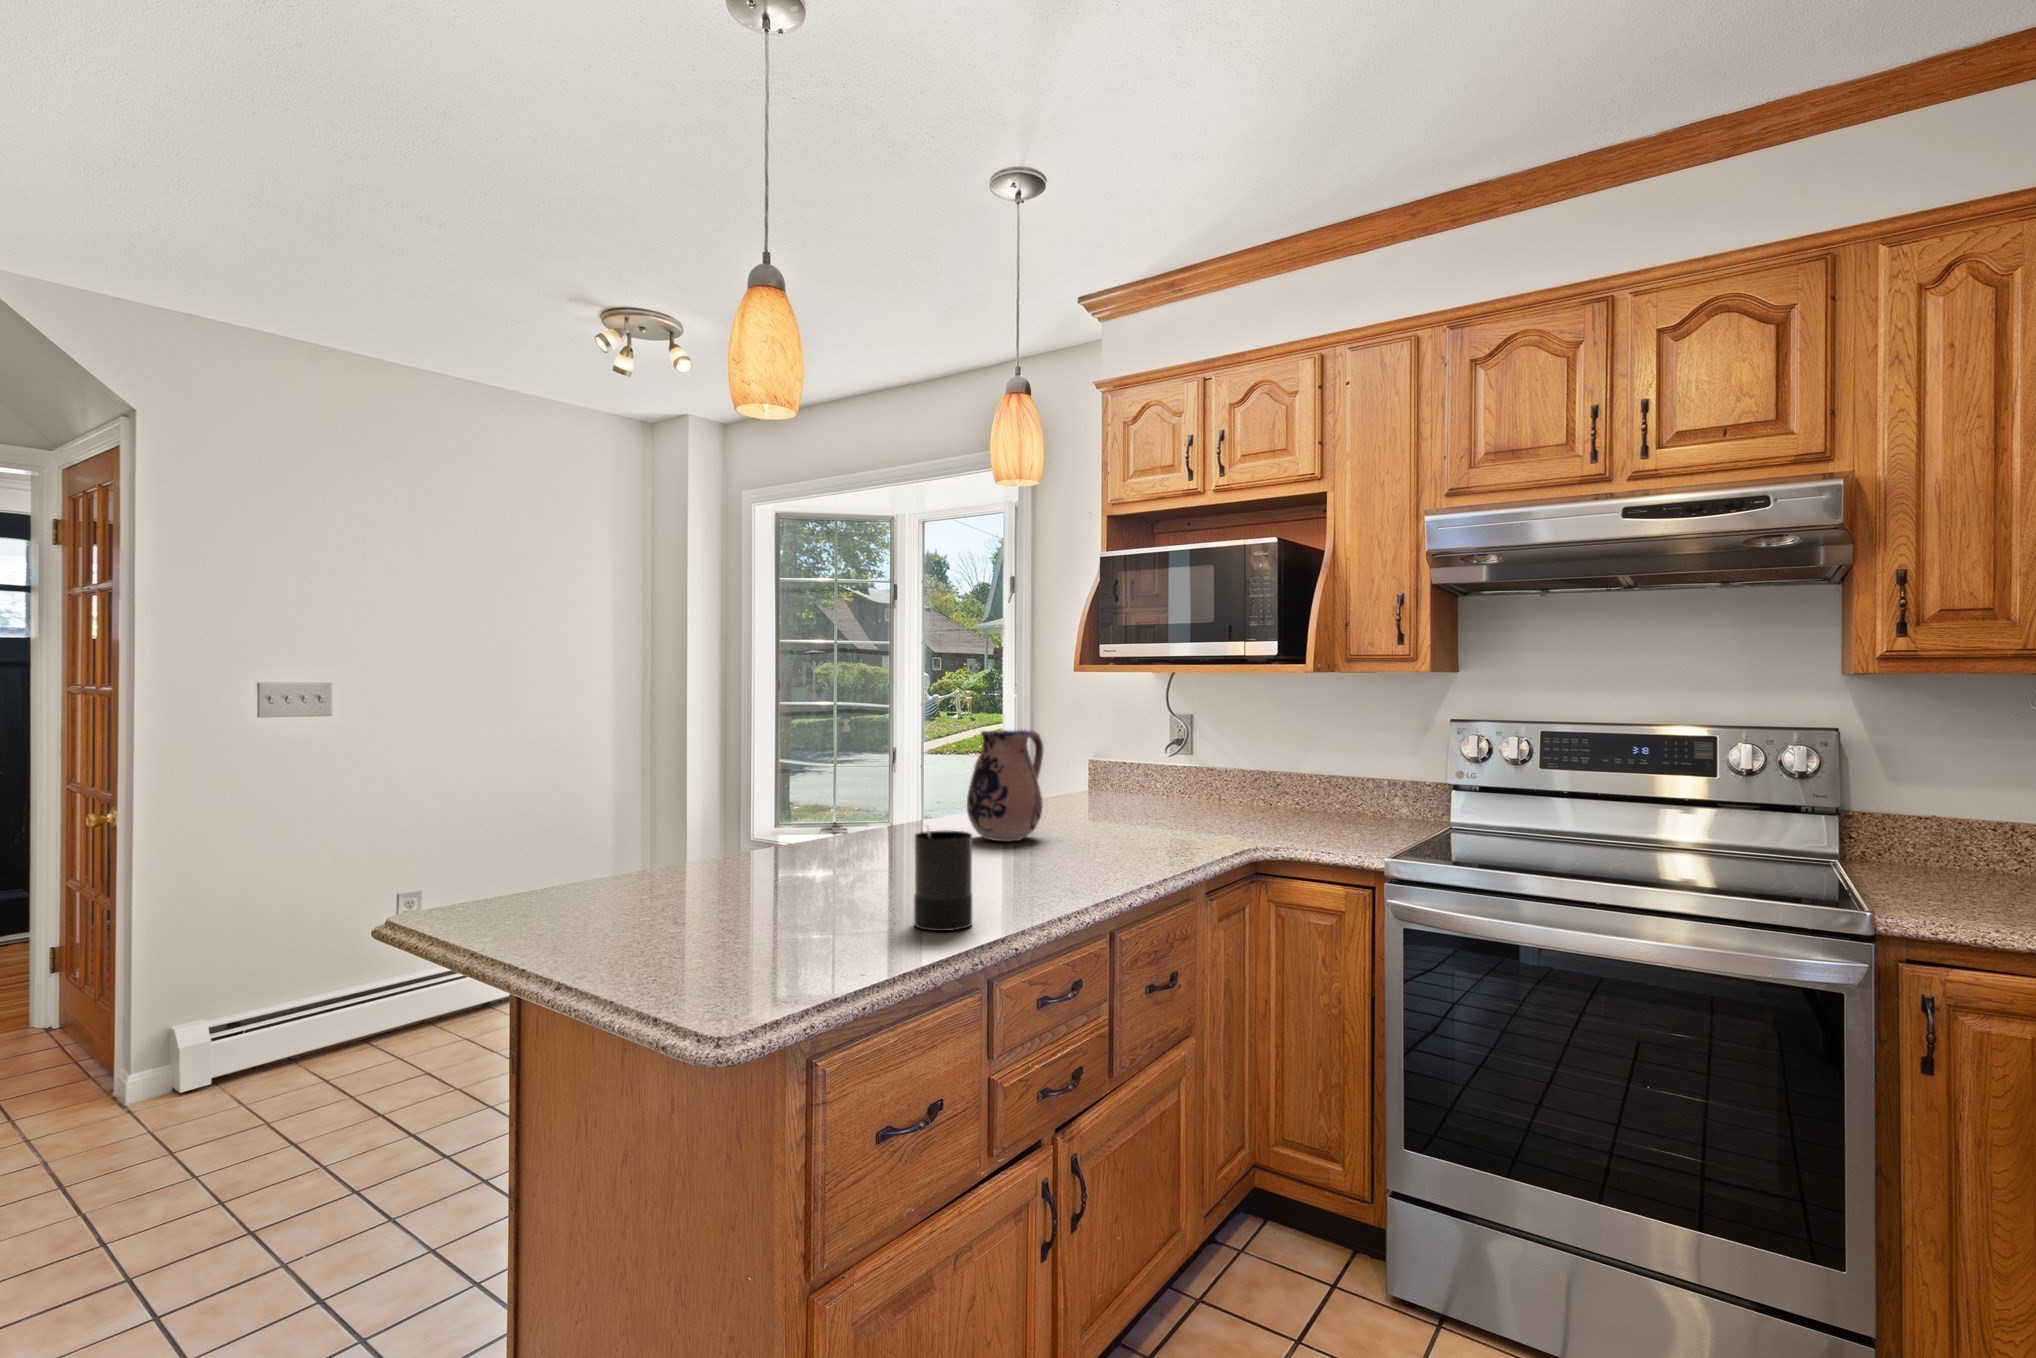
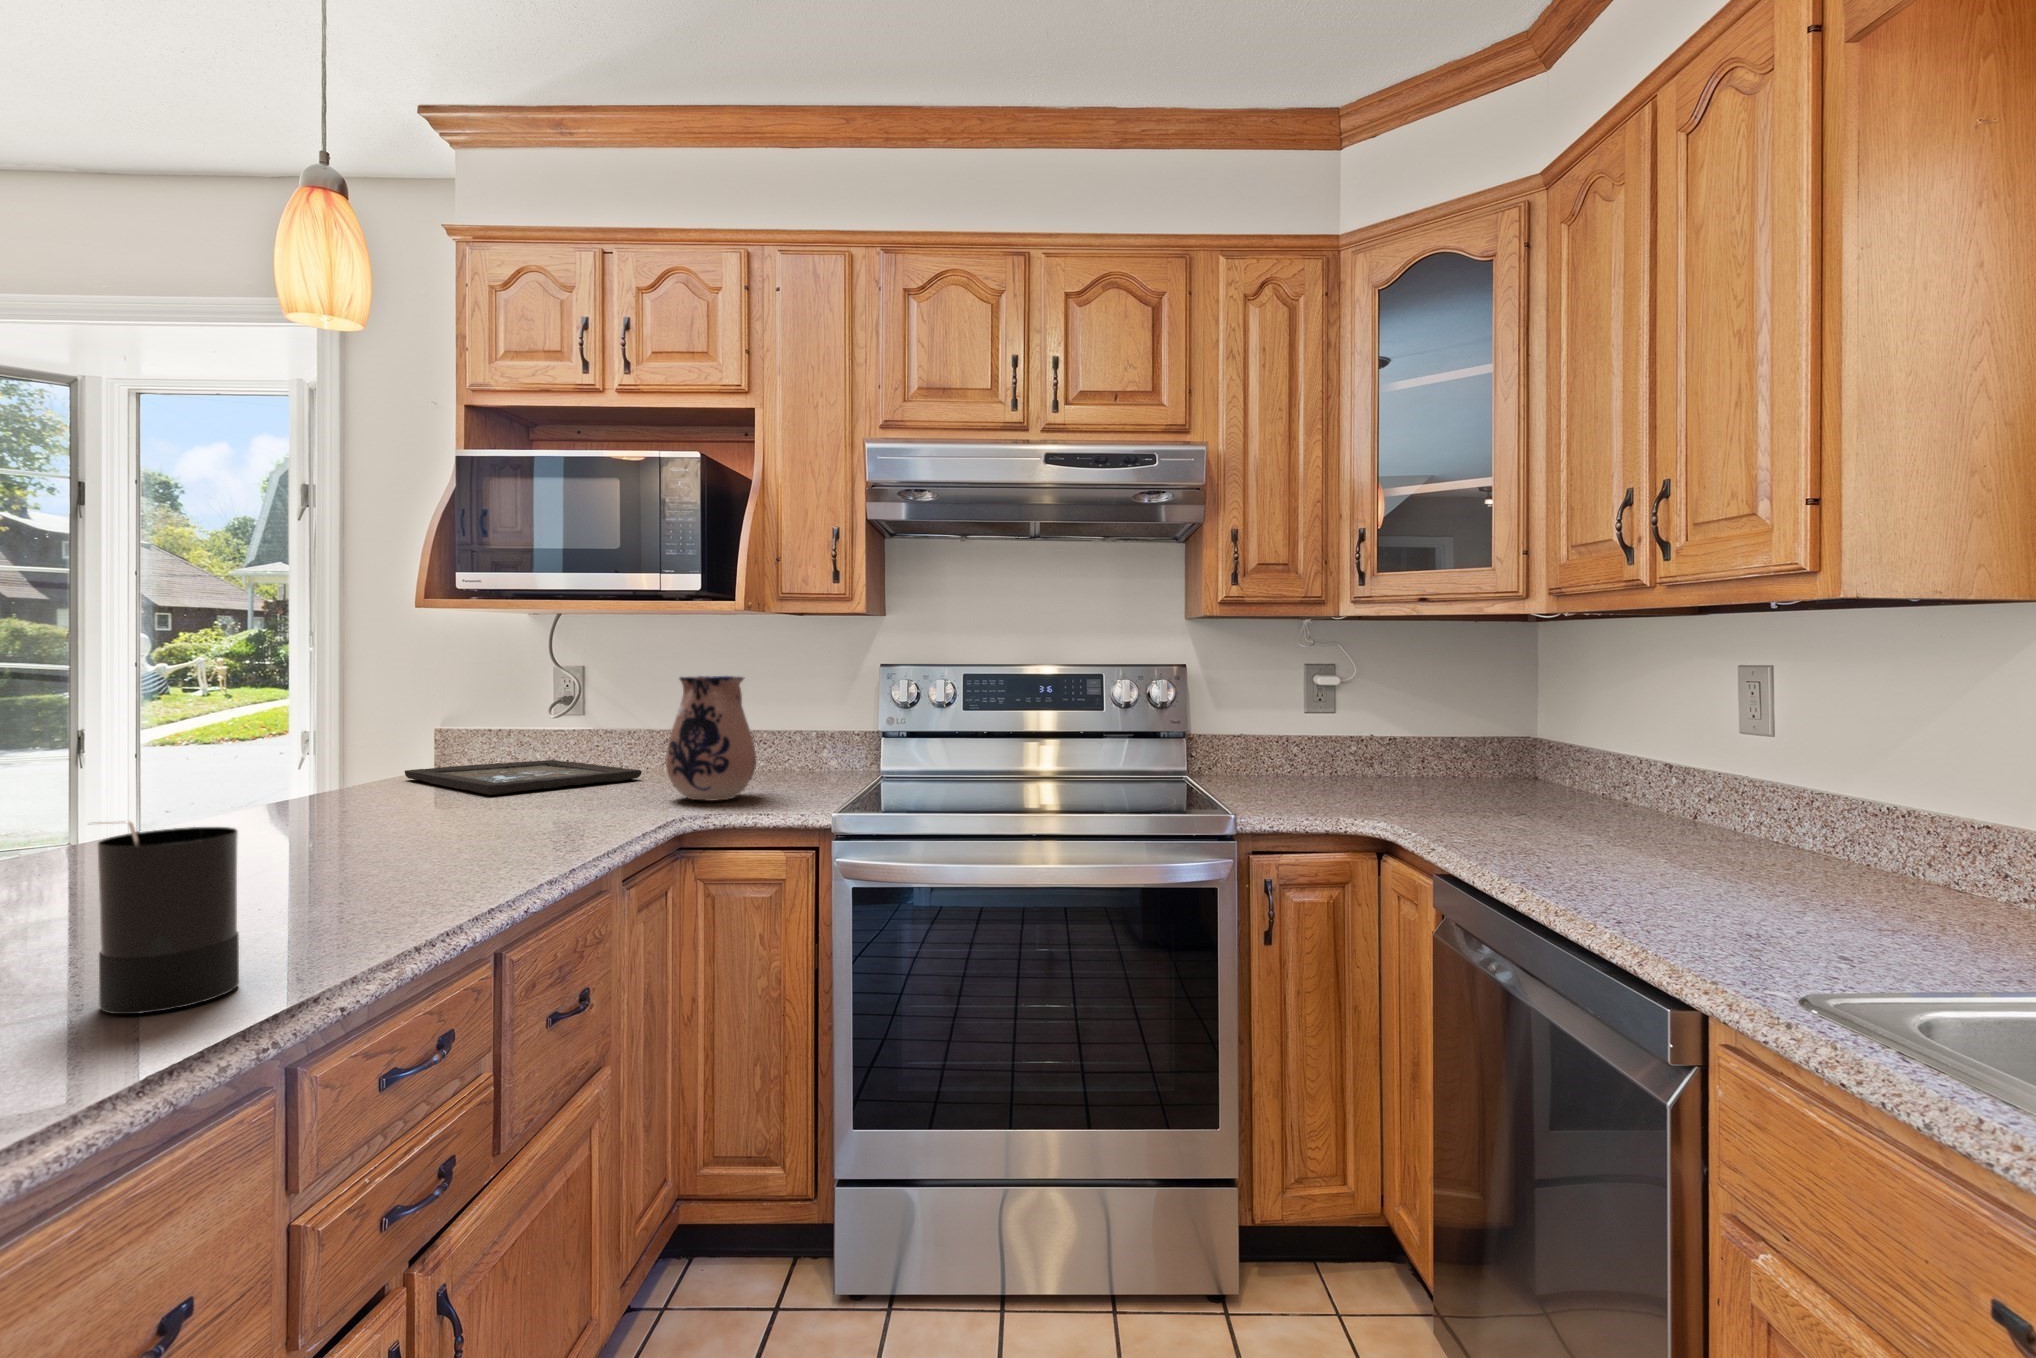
ceramic pitcher: present [967,730,1043,842] -> present [666,676,756,801]
tray: none [1067,792,1234,819] -> present [405,760,642,795]

